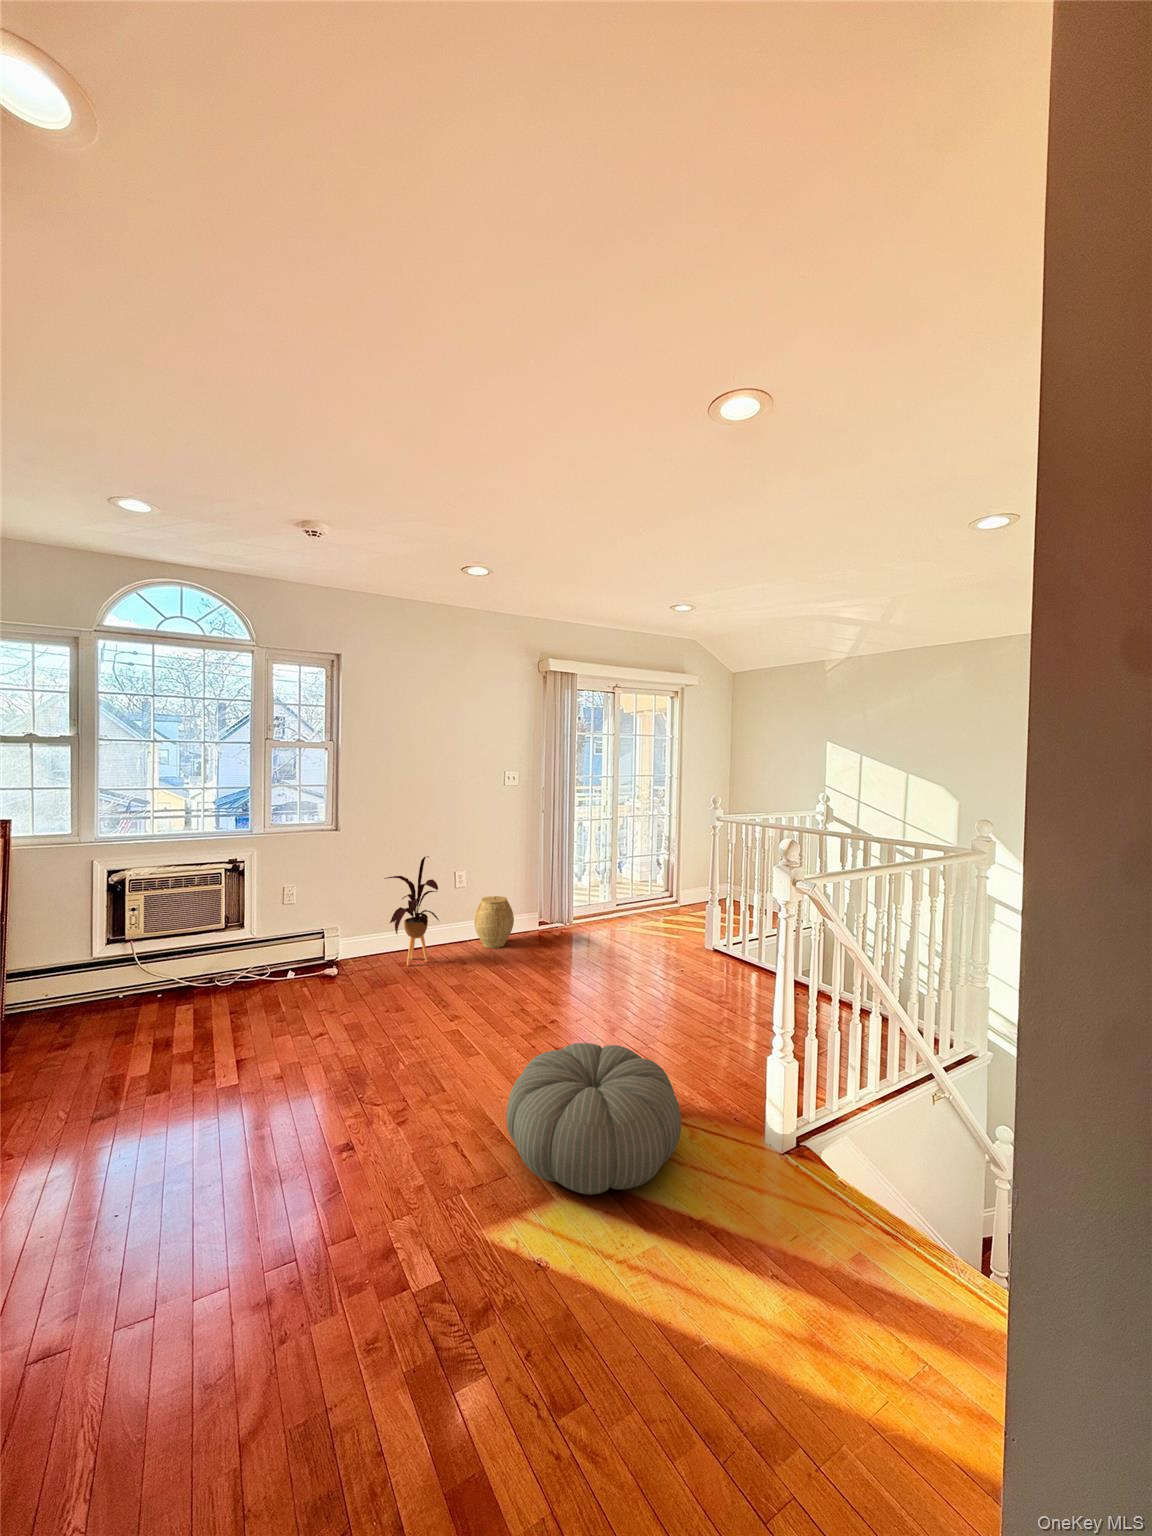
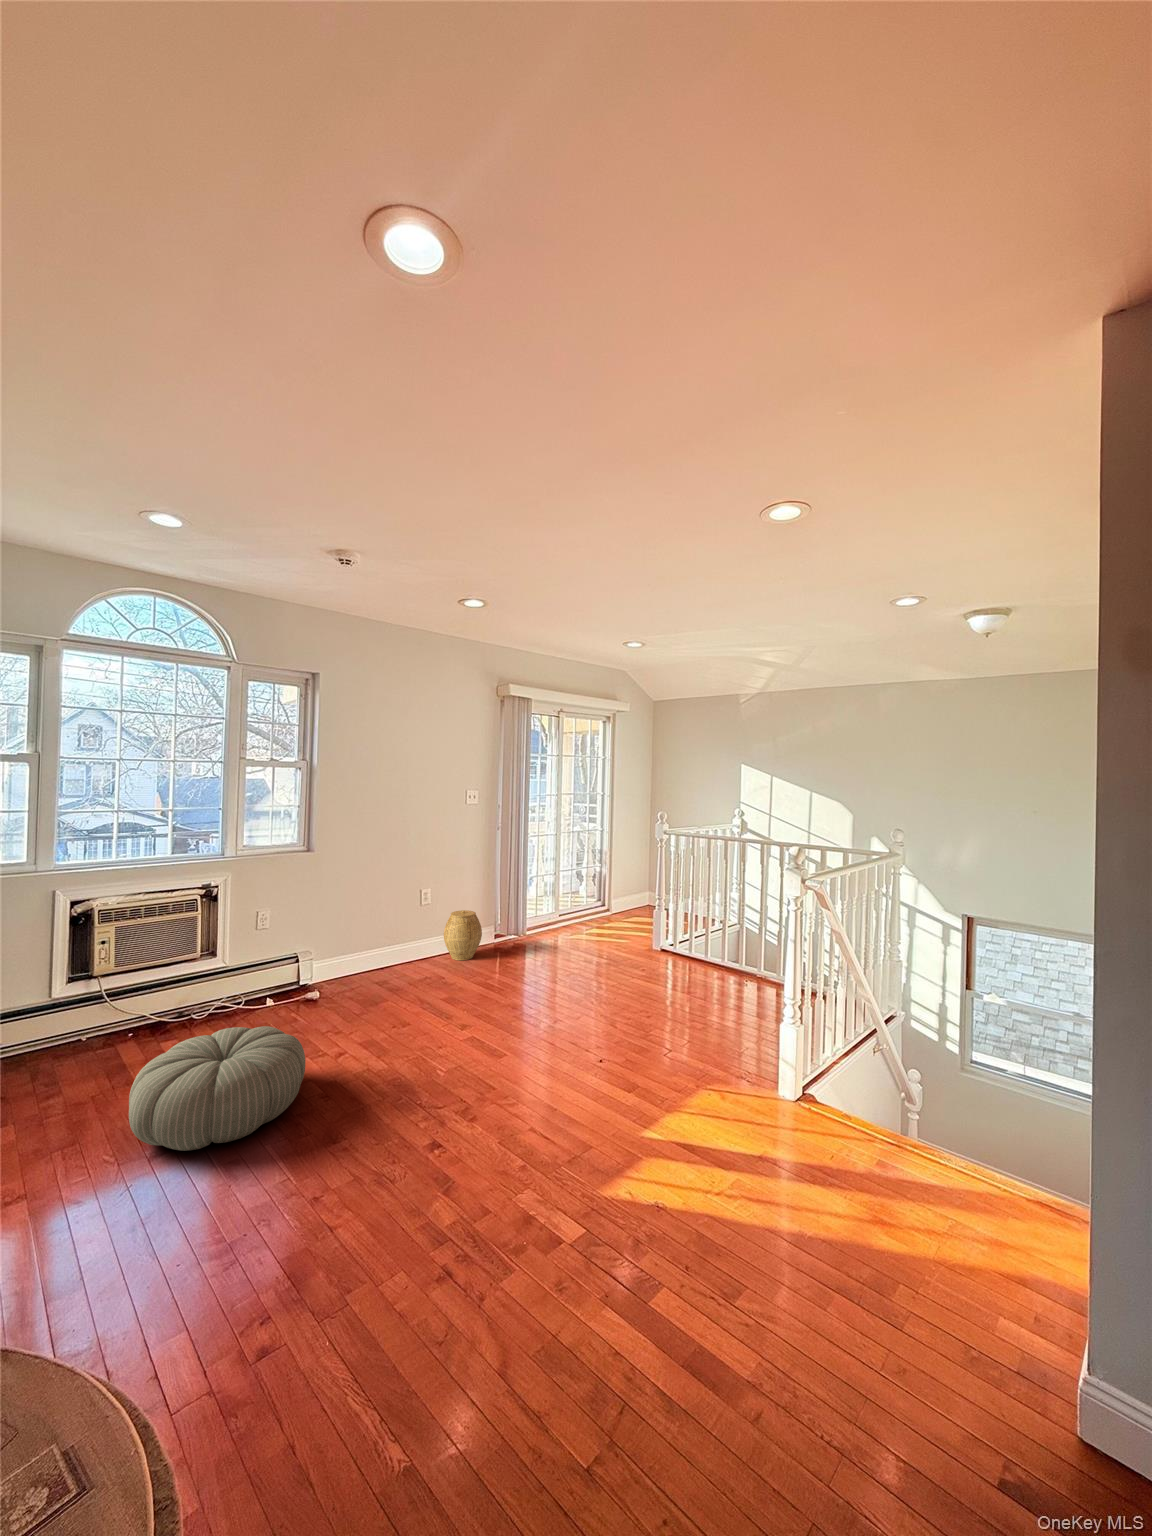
house plant: present [384,856,439,966] -> none [363,874,425,983]
pouf: present [506,1043,681,1194] -> present [129,1026,305,1151]

